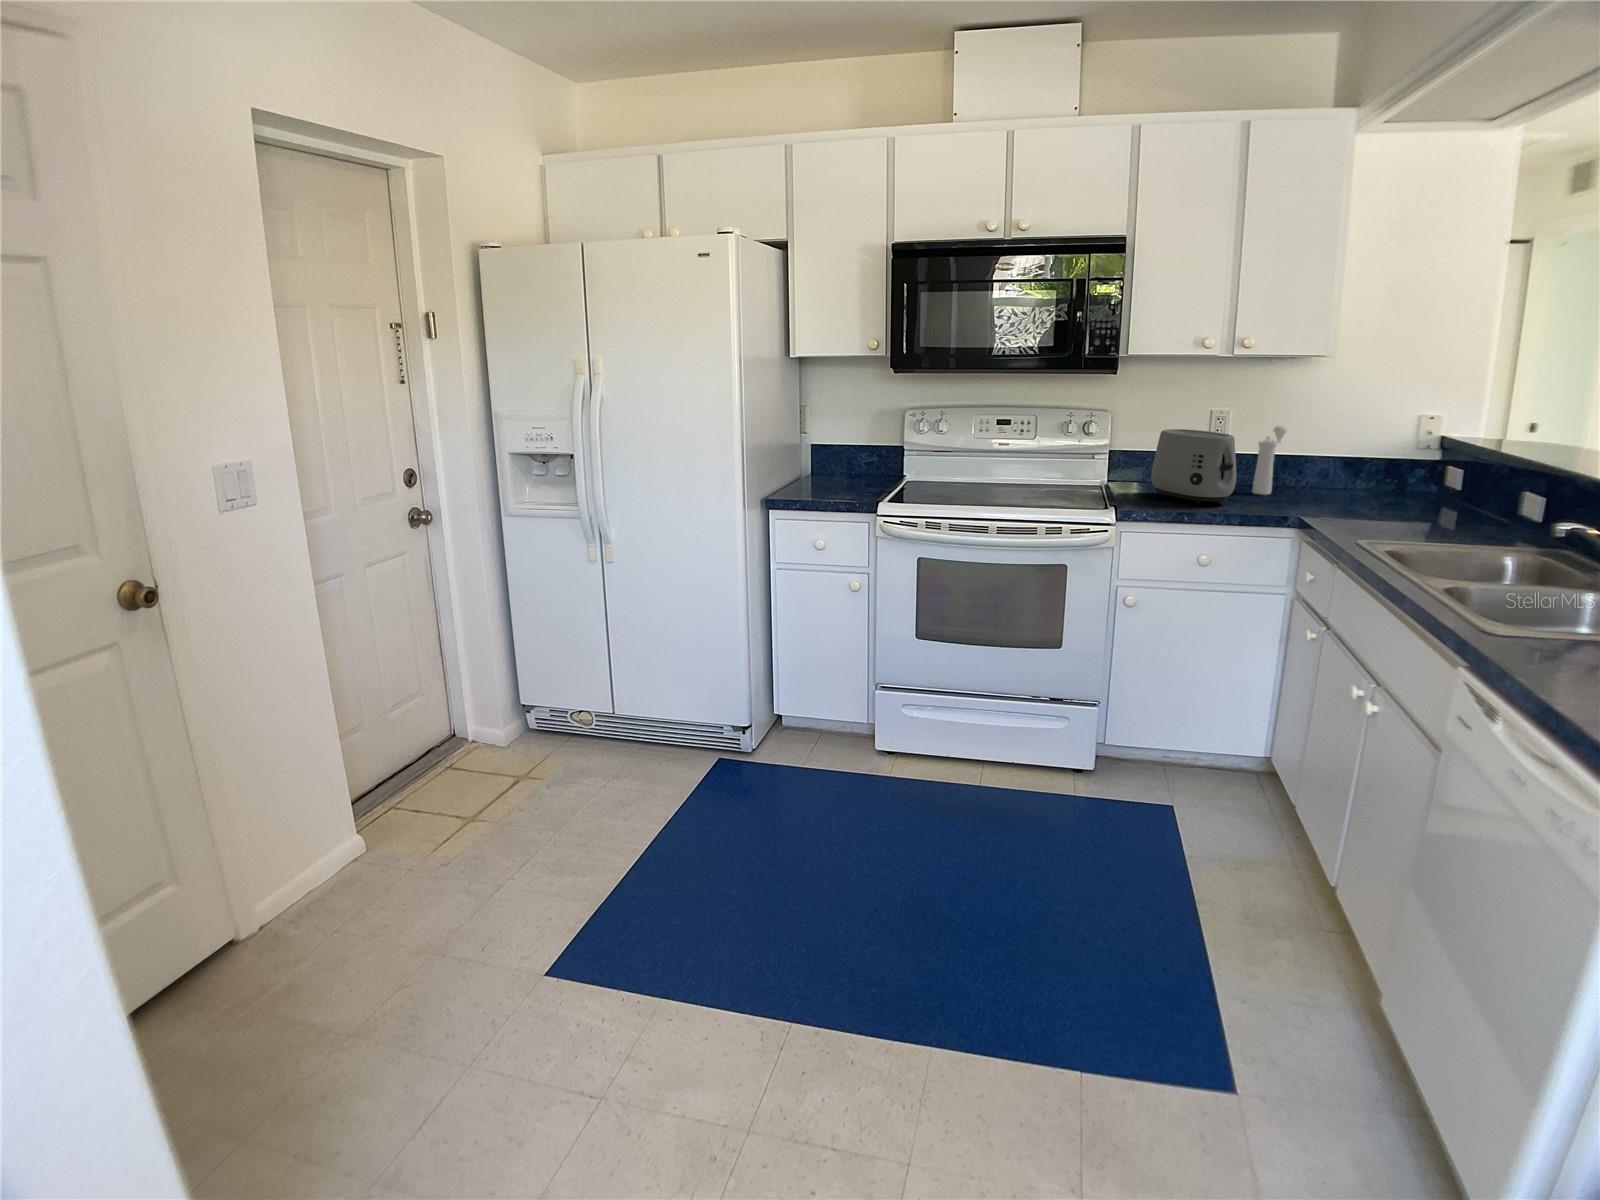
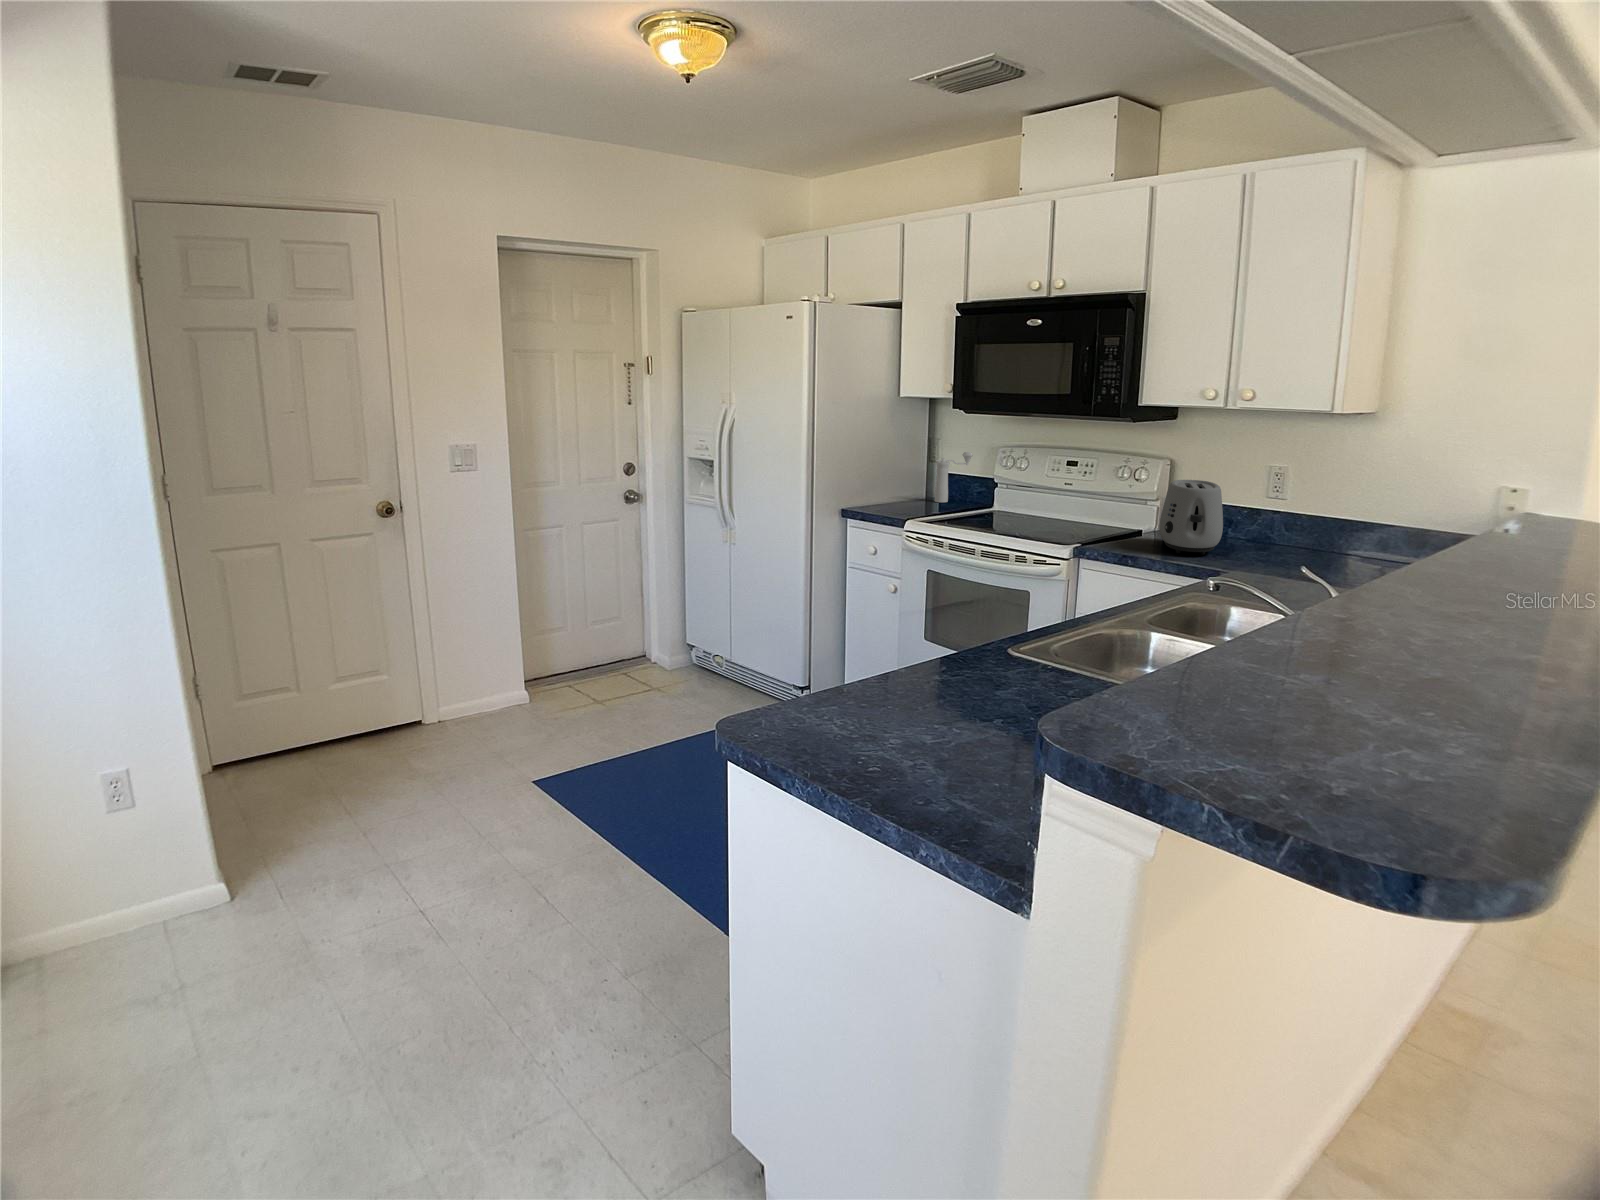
pepper mill: present [1252,426,1287,495] -> present [935,452,973,503]

